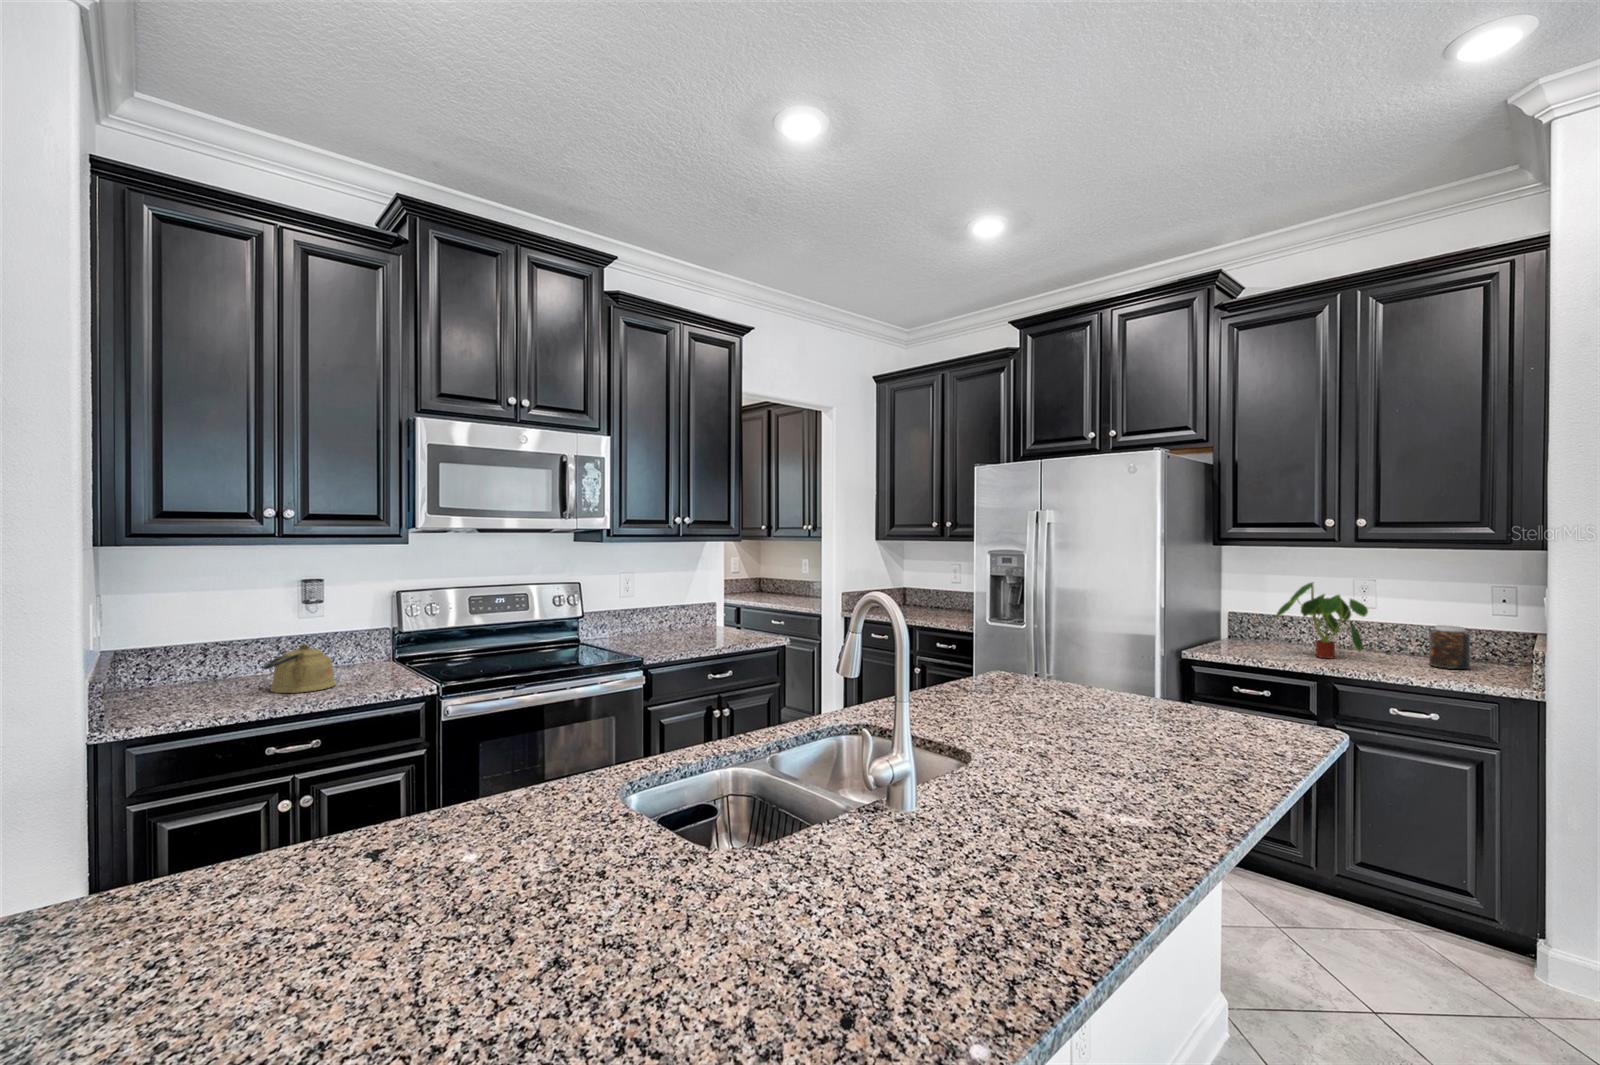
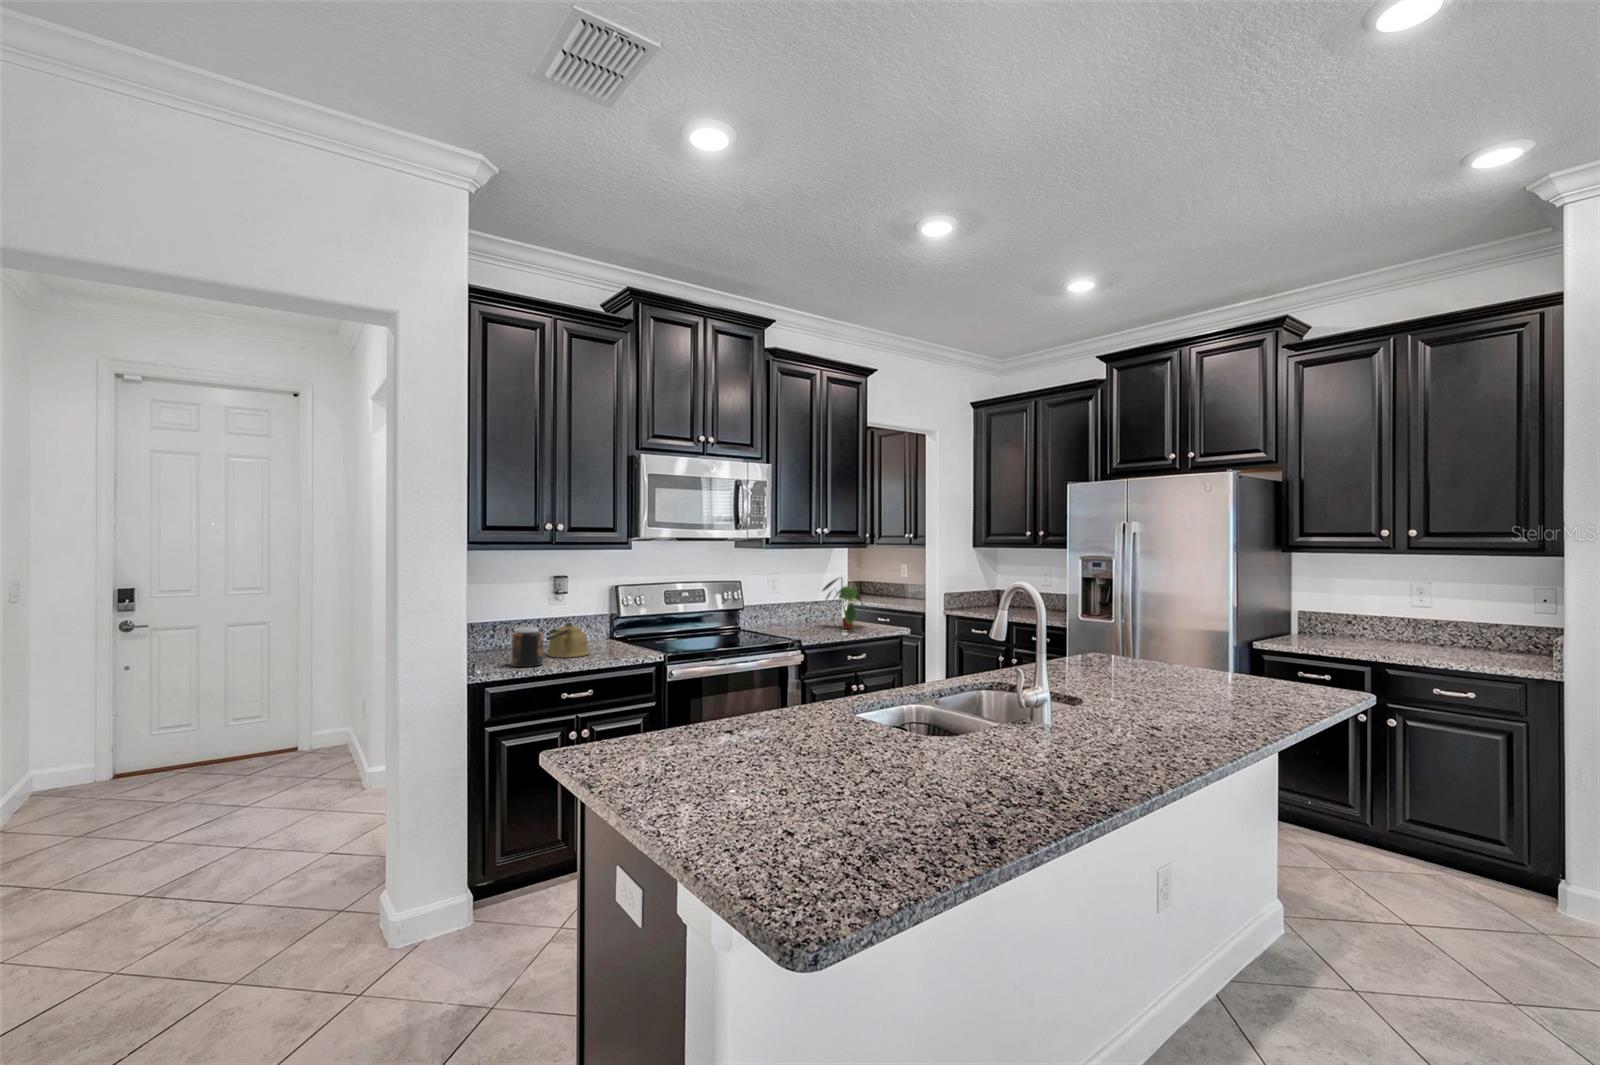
plant: present [1276,582,1368,658] -> present [823,578,866,629]
jar: present [1429,625,1470,669] -> present [511,627,543,667]

